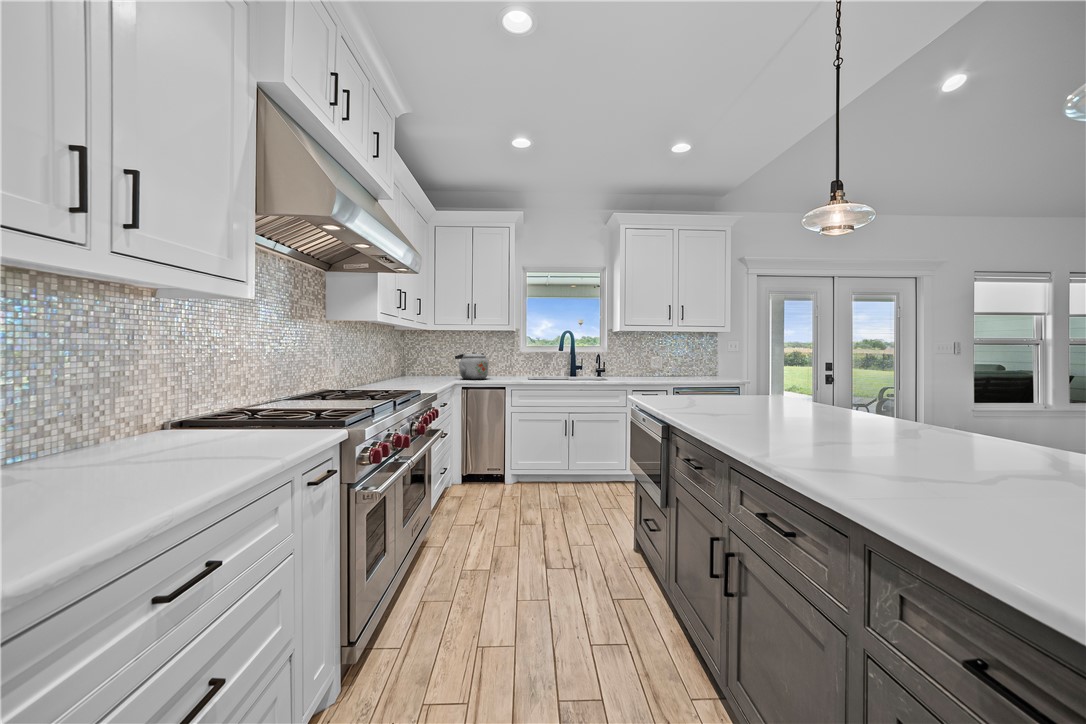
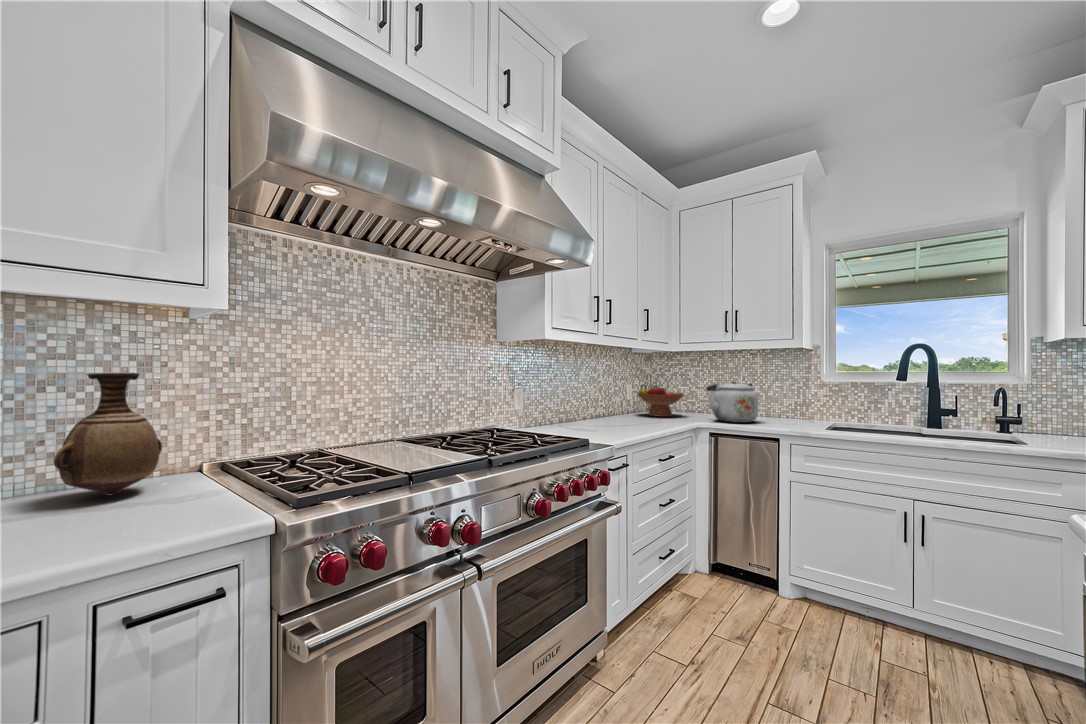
vase: none [114,346,189,443] -> present [54,373,162,495]
fruit bowl: none [401,355,438,379] -> present [637,385,684,417]

